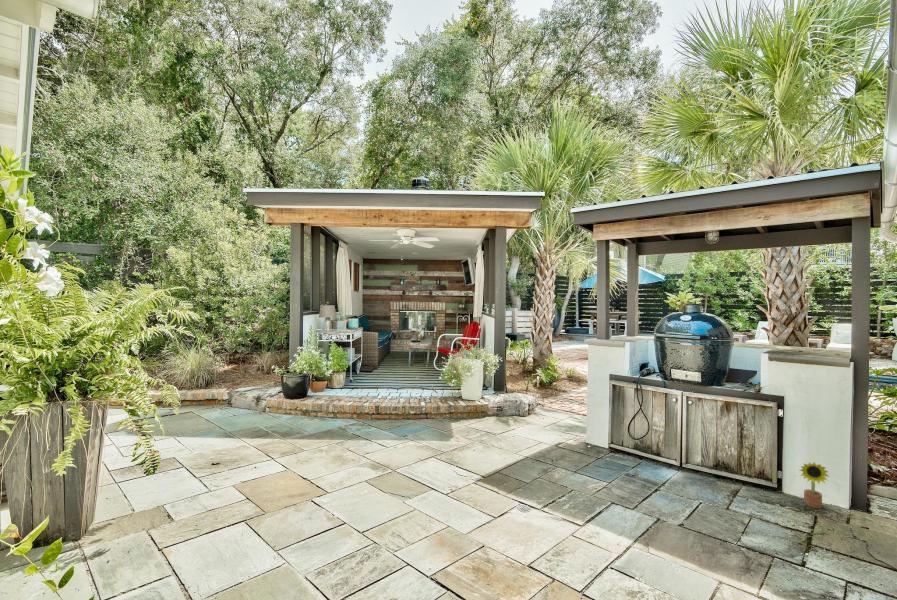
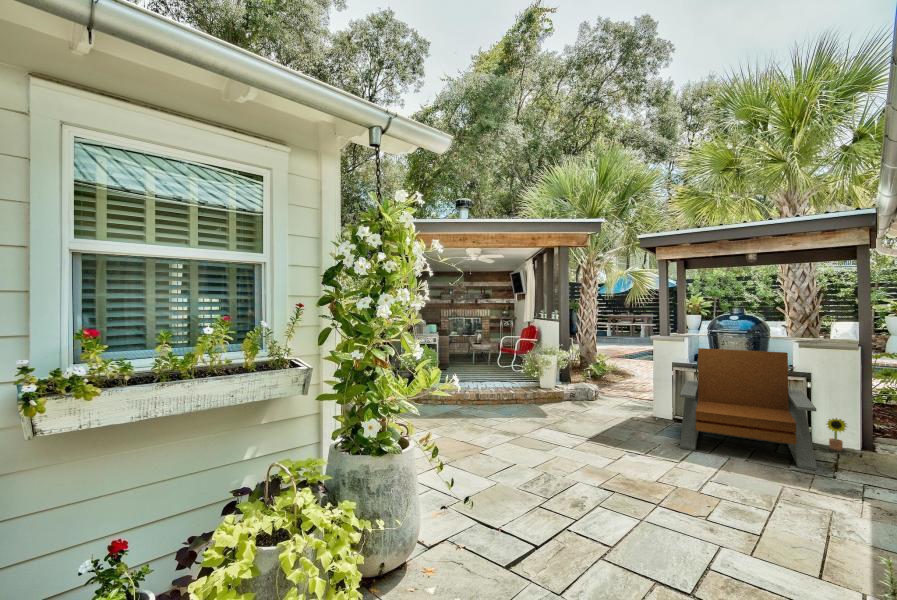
lounge chair: none [596,358,779,547] -> present [680,348,817,471]

